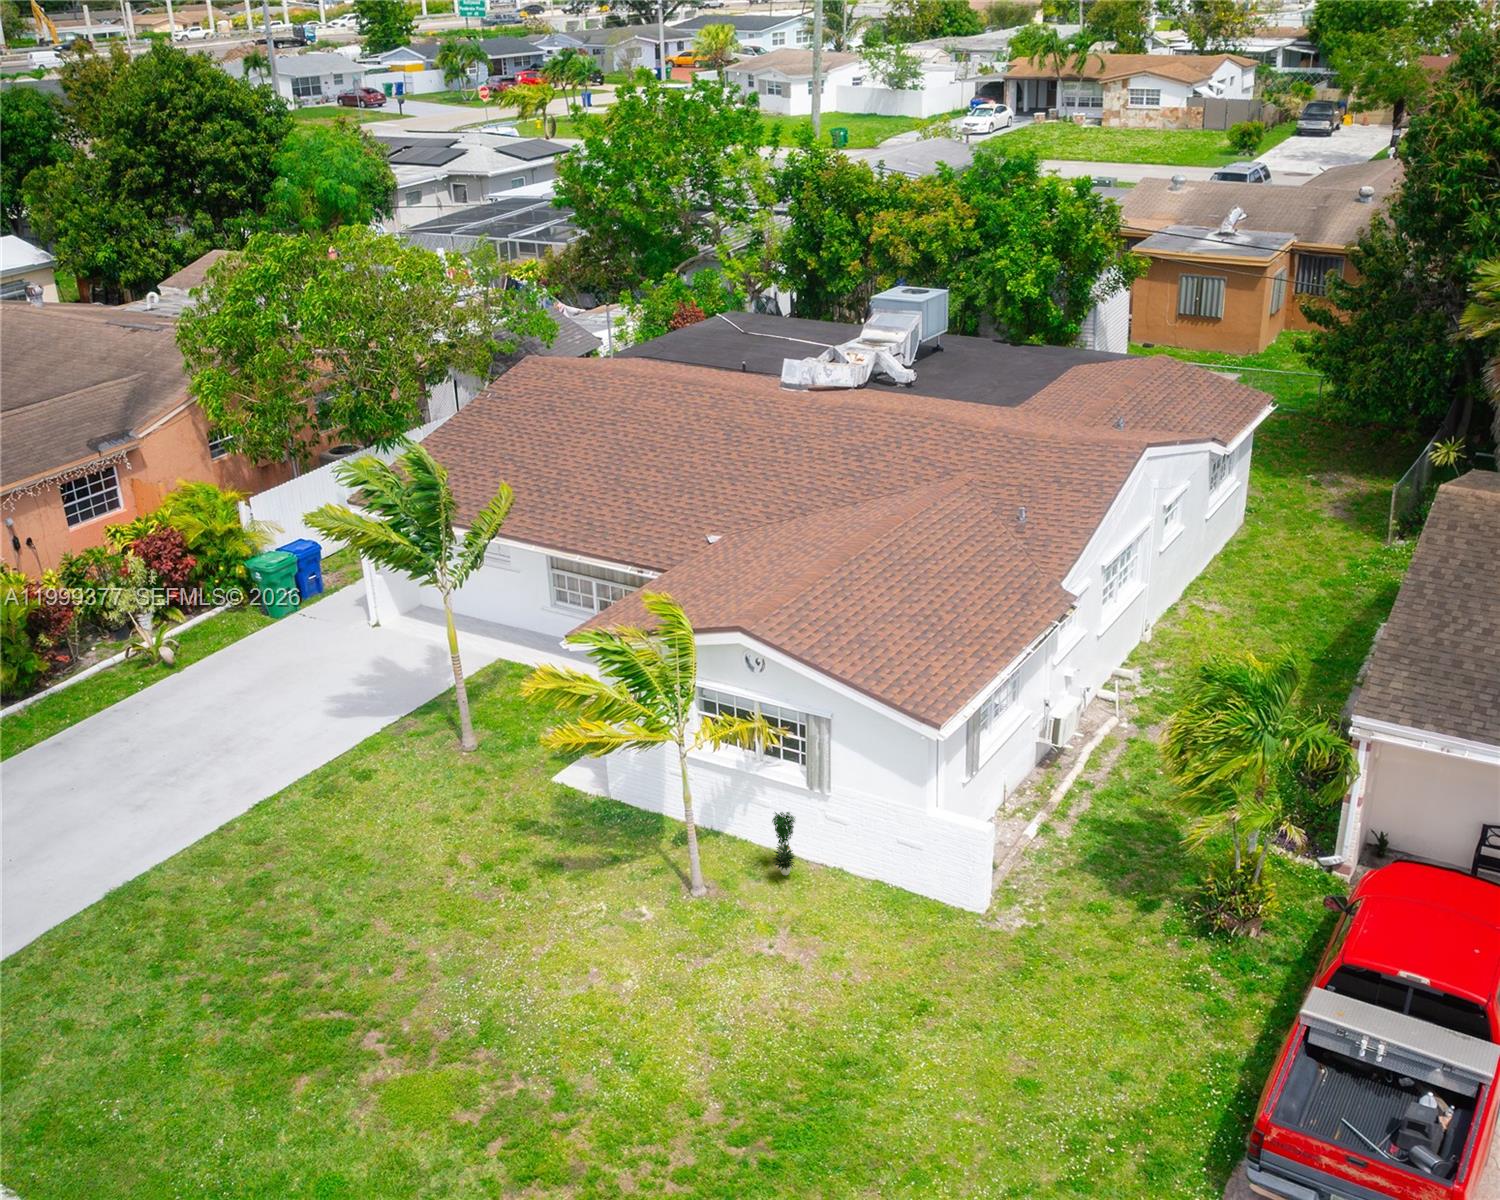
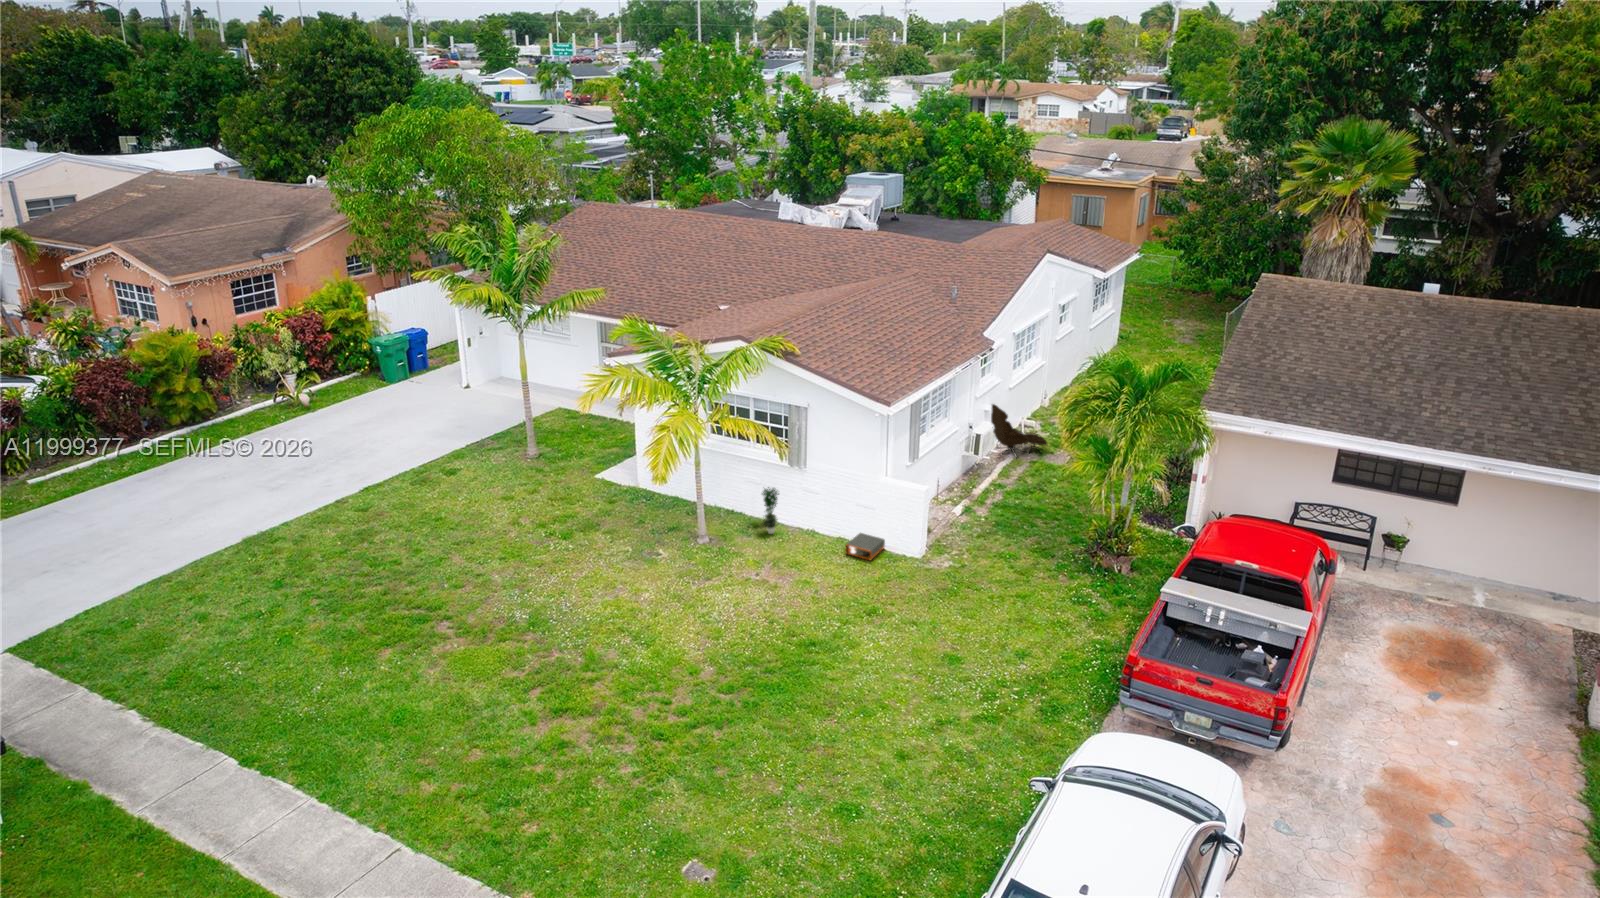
lounge chair: none [1076,668,1153,742] -> present [991,404,1047,458]
storage box: none [884,877,936,920] -> present [845,533,885,560]

